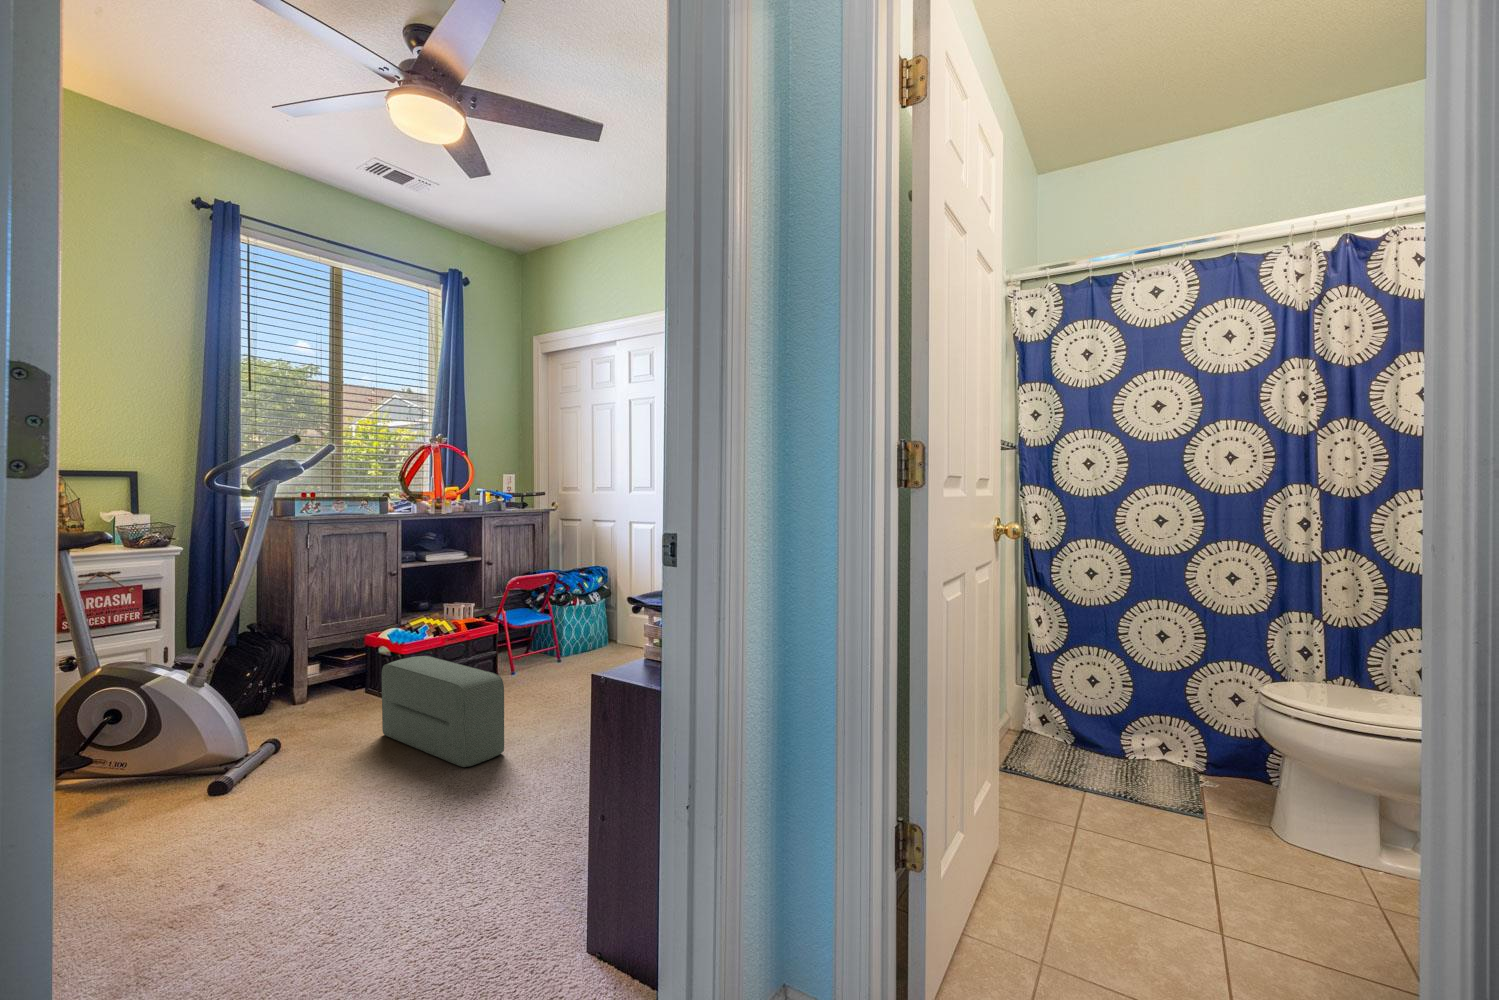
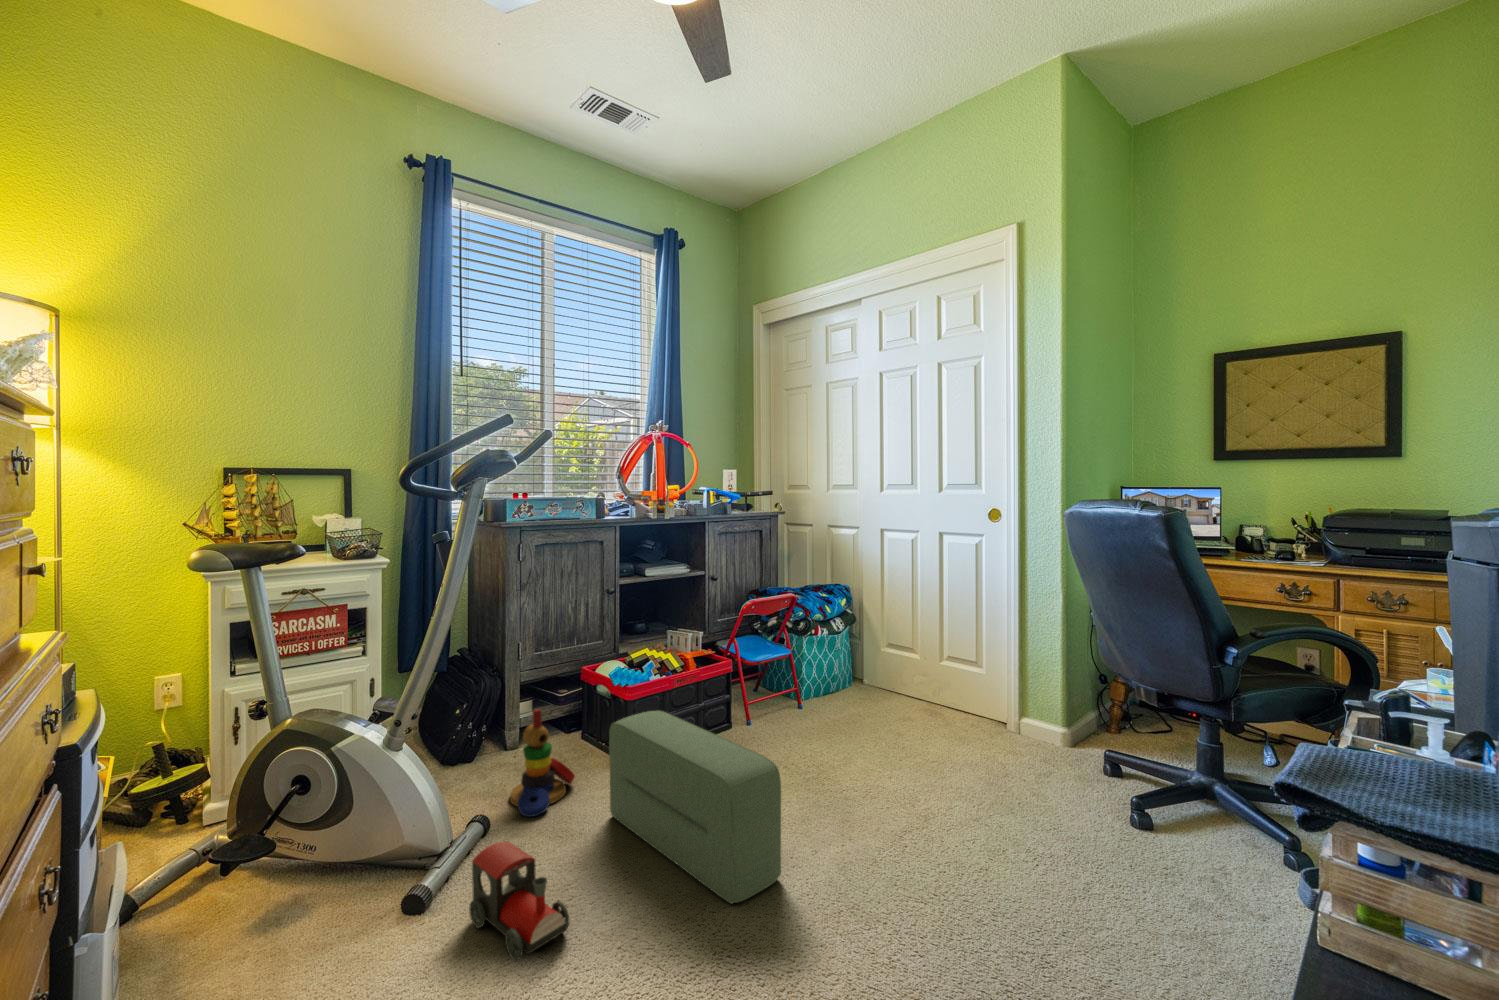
stacking toy: none [297,662,355,741] -> present [510,709,575,817]
toy train: none [263,741,342,807] -> present [469,842,569,961]

